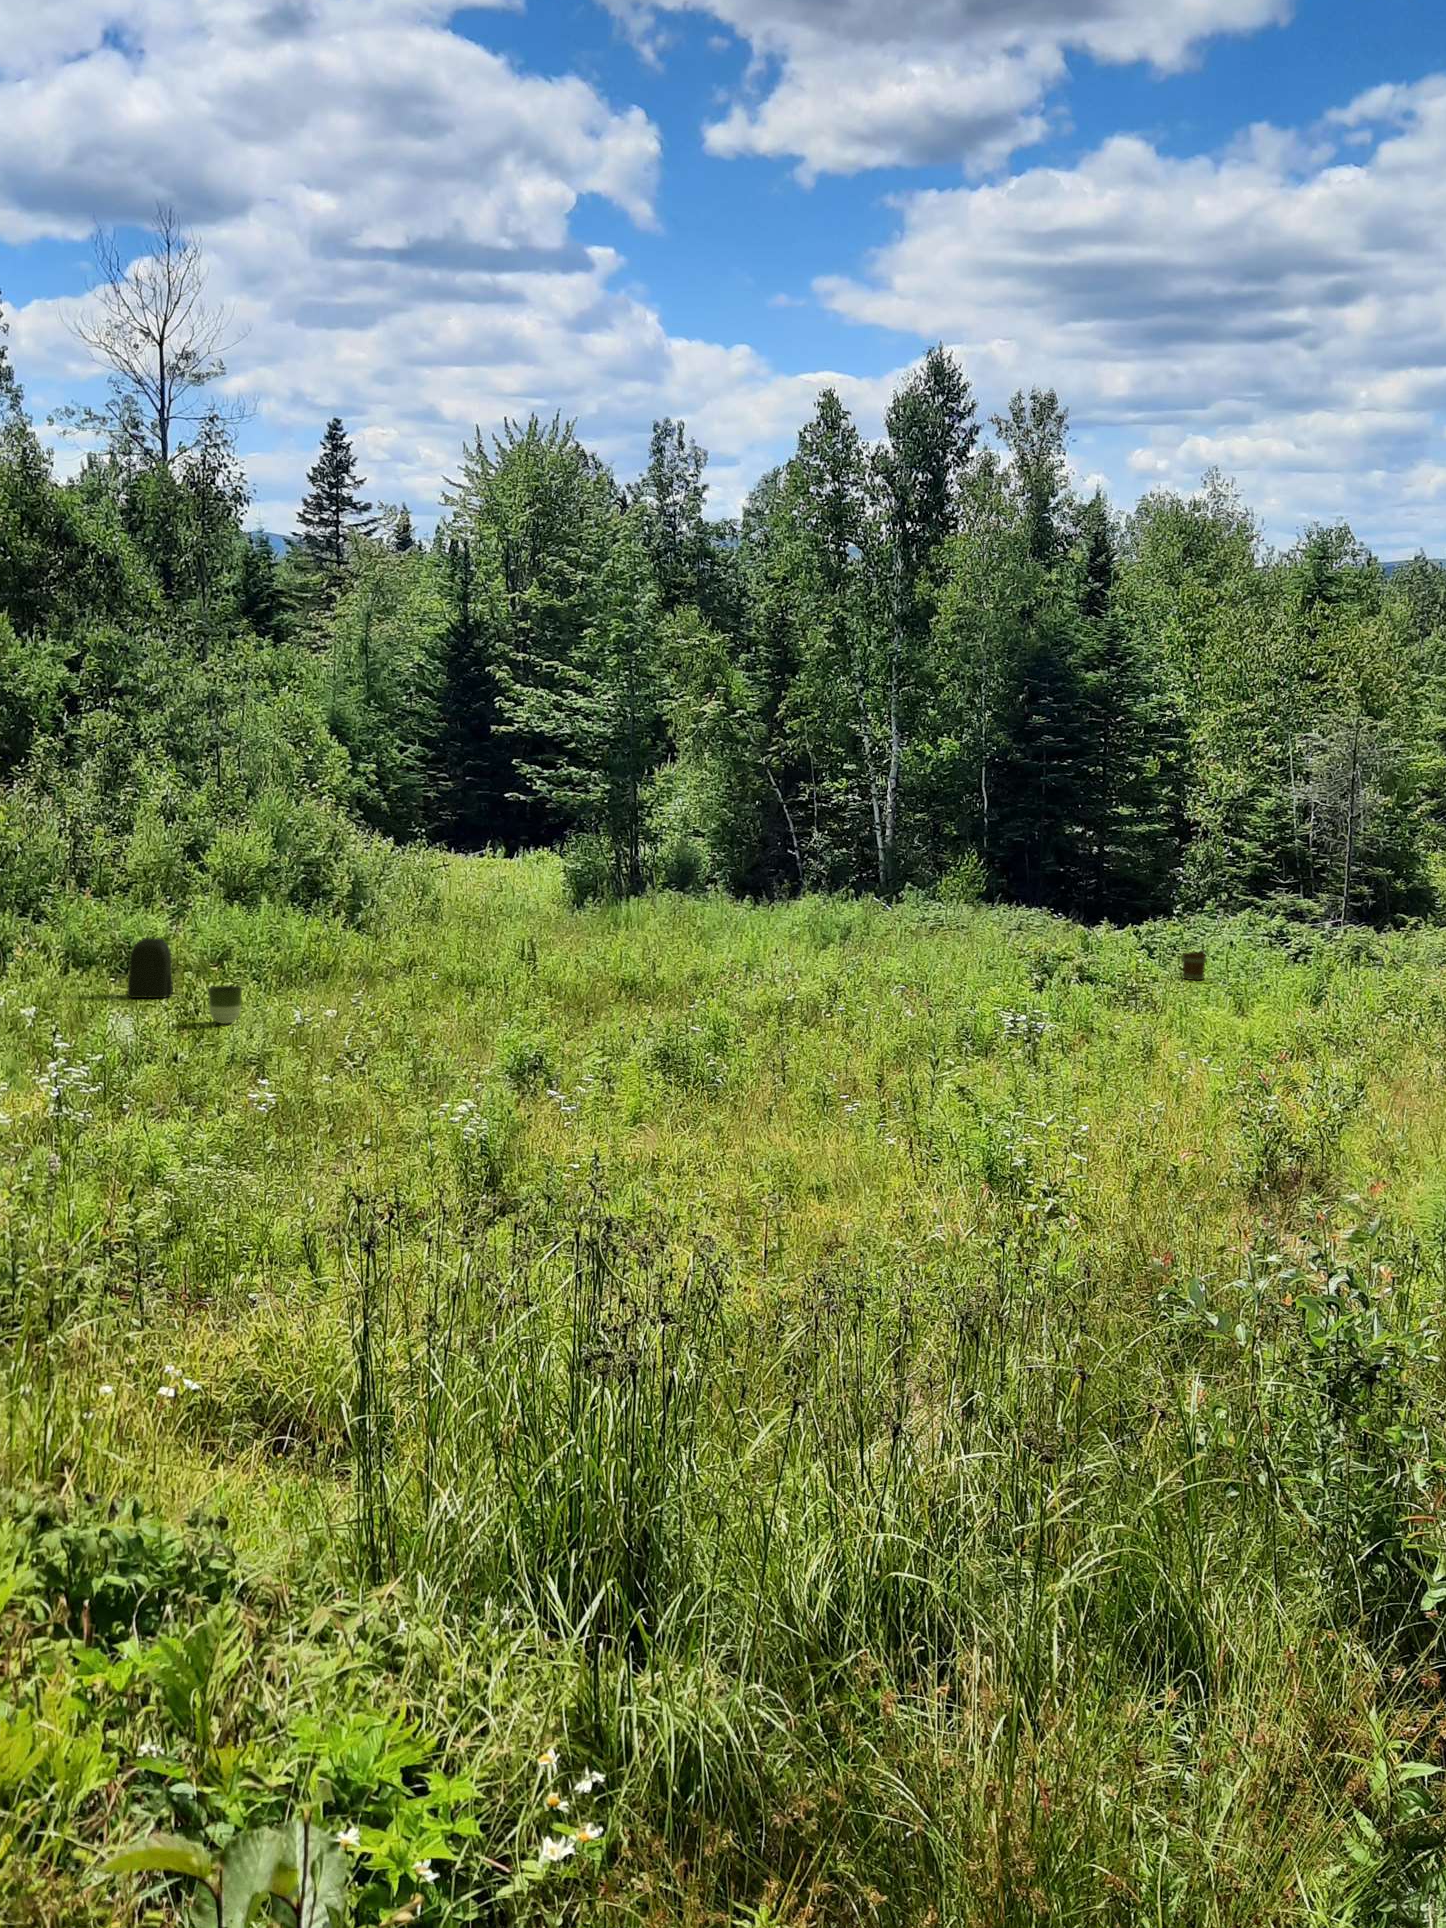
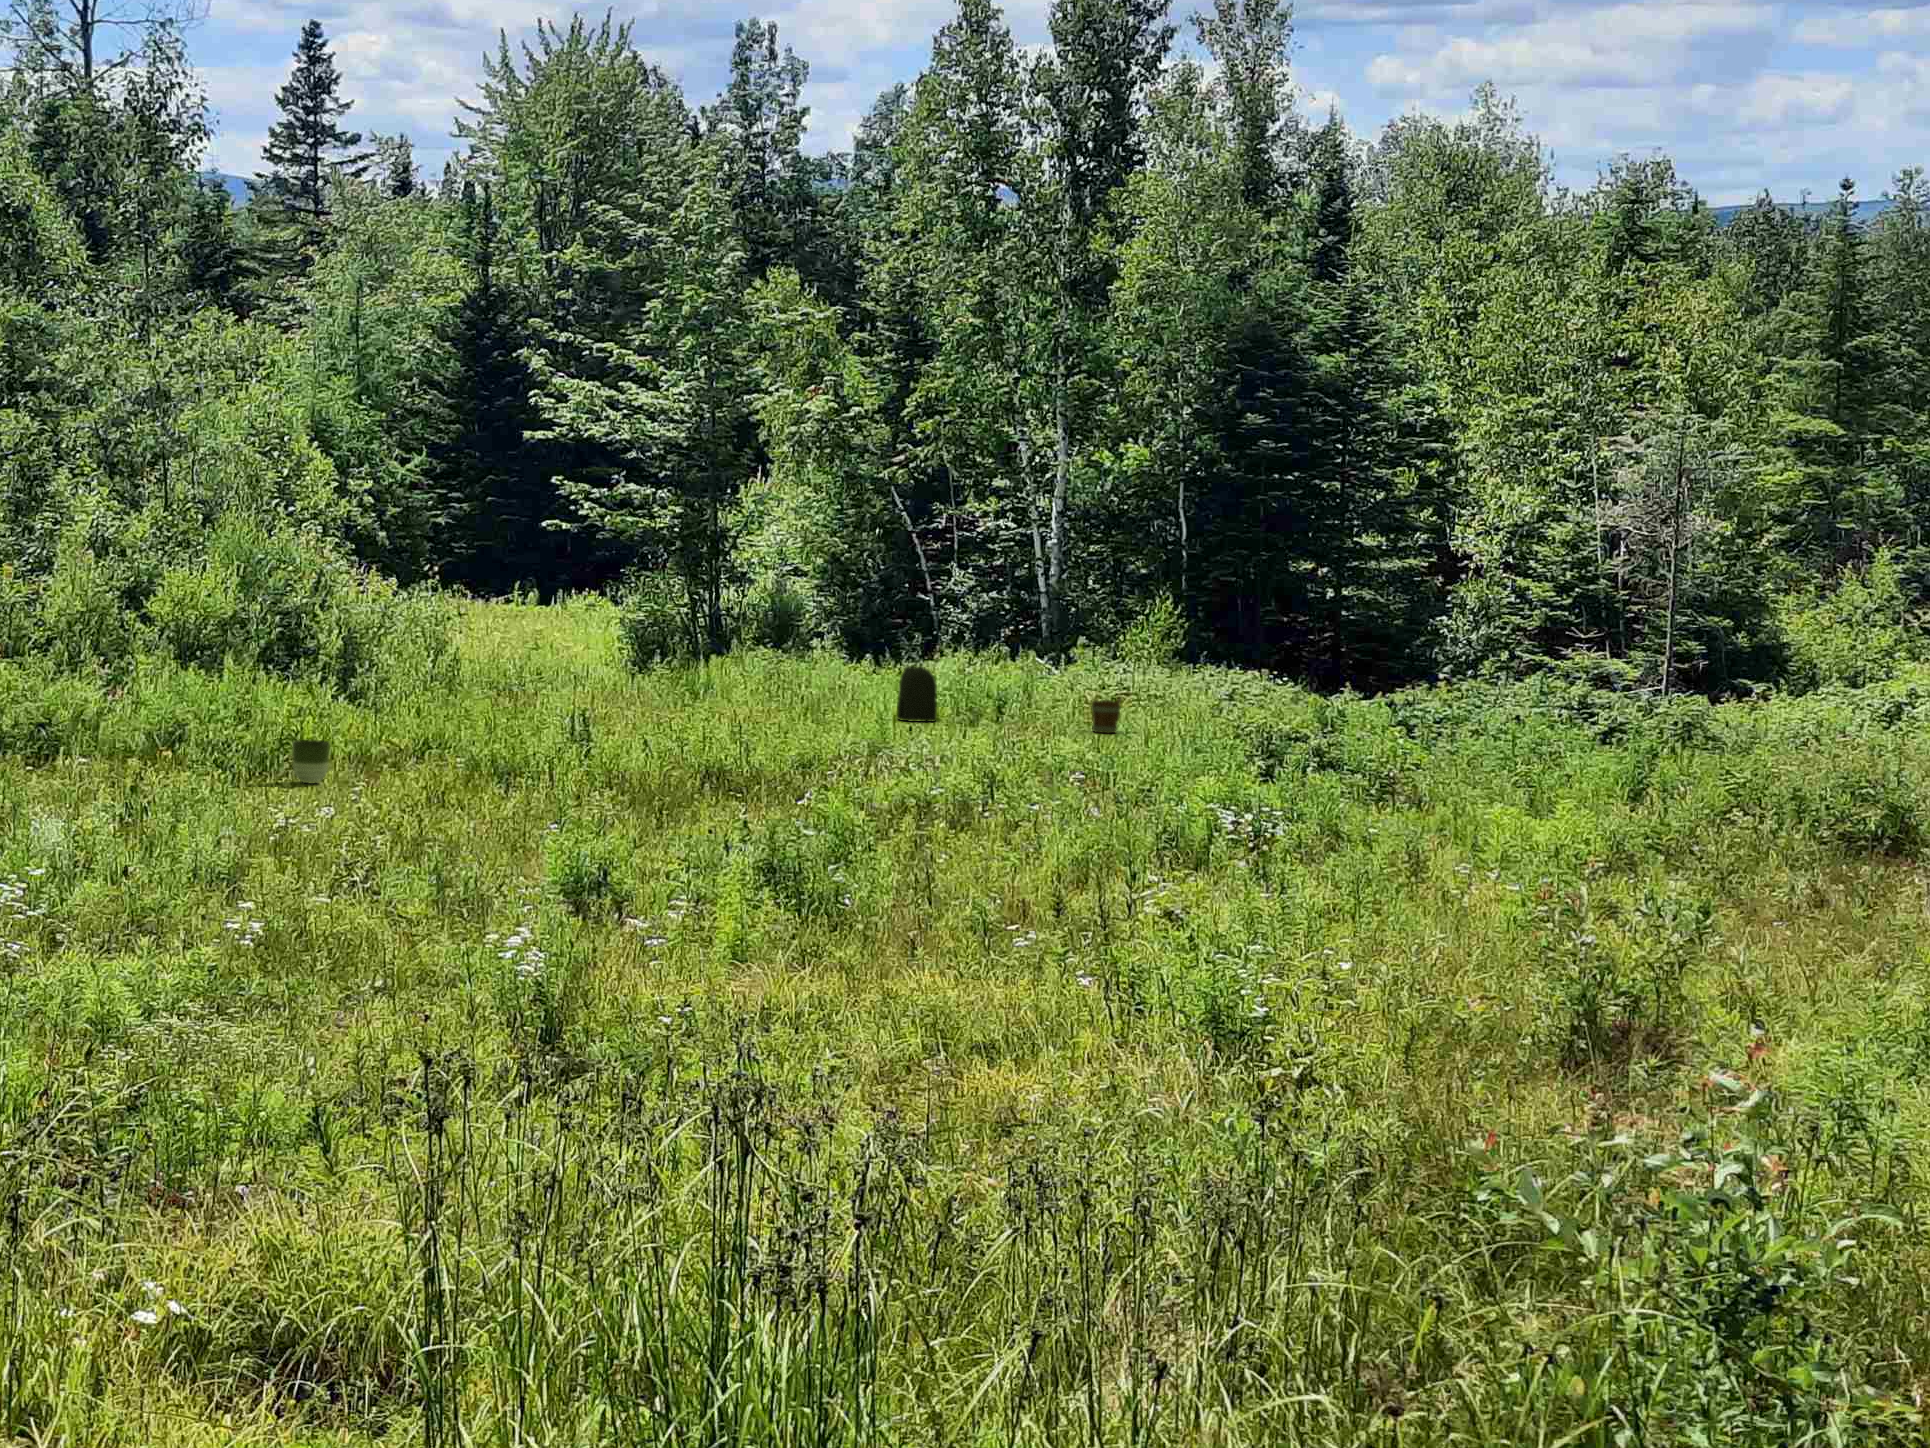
backpack: present [127,938,173,998] -> present [897,666,937,722]
bucket: present [1182,950,1206,980] -> present [1091,697,1121,734]

